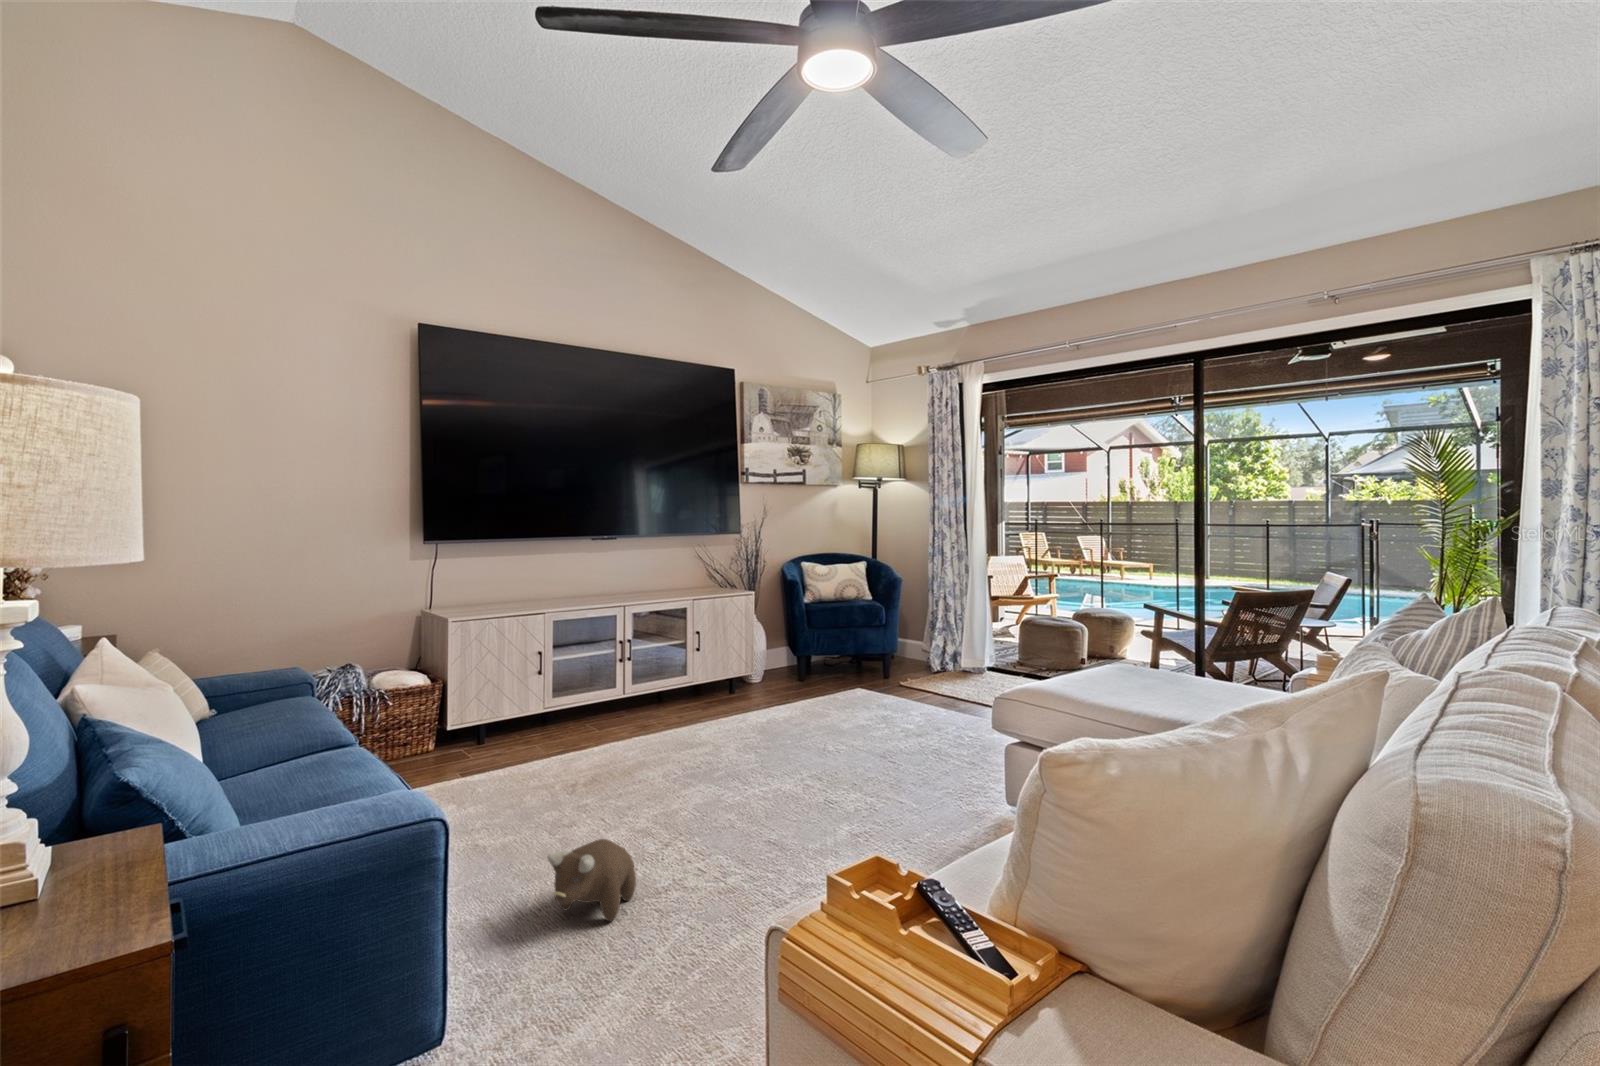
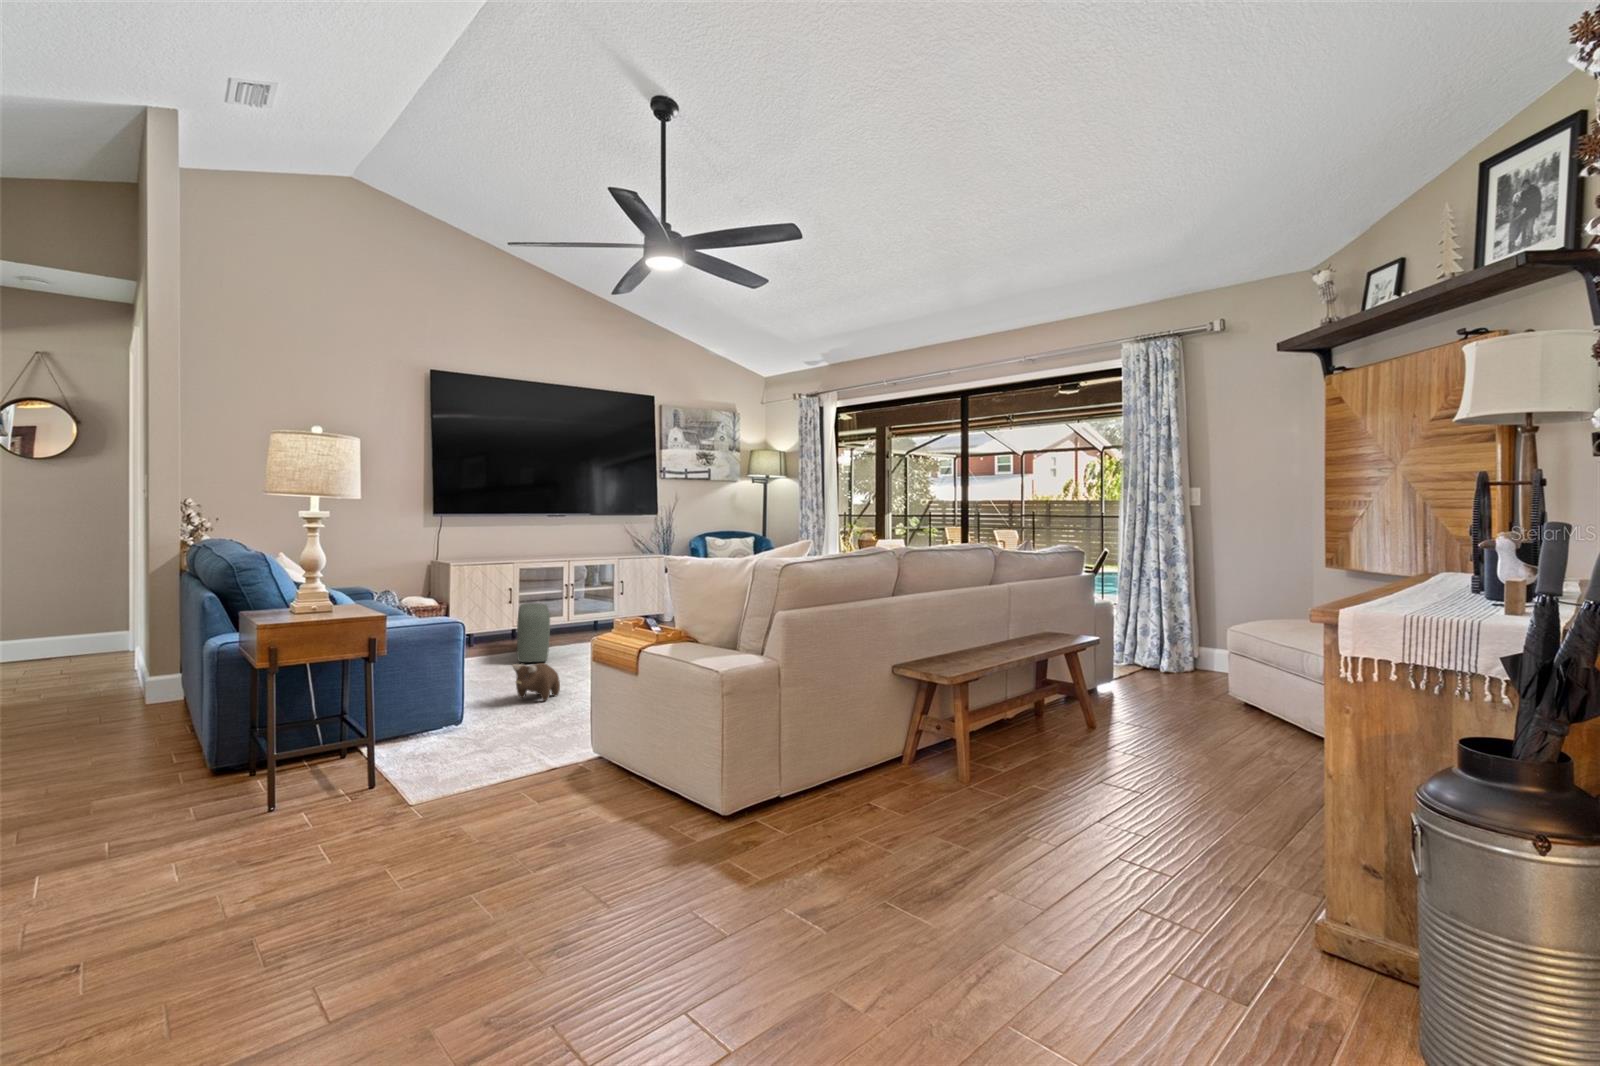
pouf: none [551,680,604,791] -> present [517,603,550,662]

